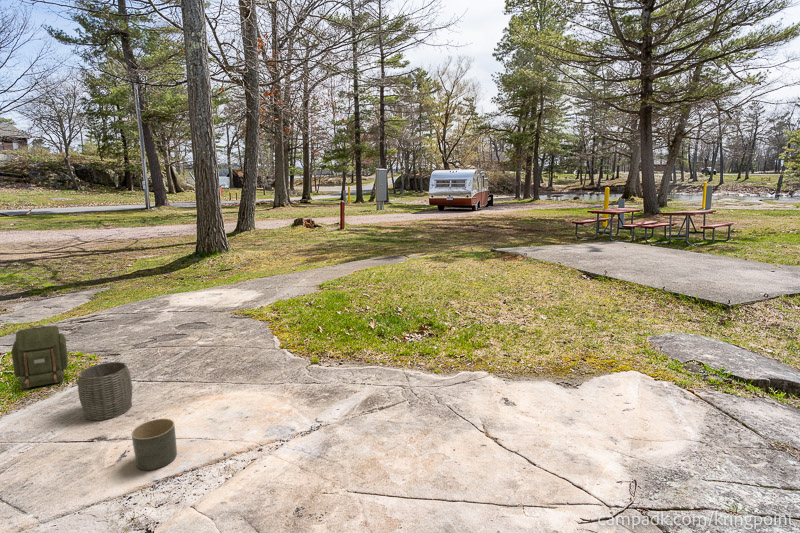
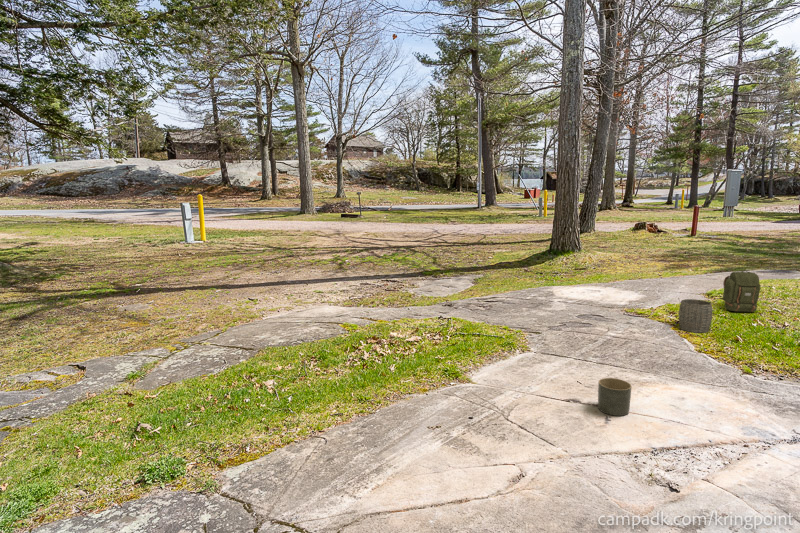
backpack: present [11,325,68,388] -> present [723,271,760,312]
woven basket: present [78,362,132,421] -> present [679,299,712,333]

